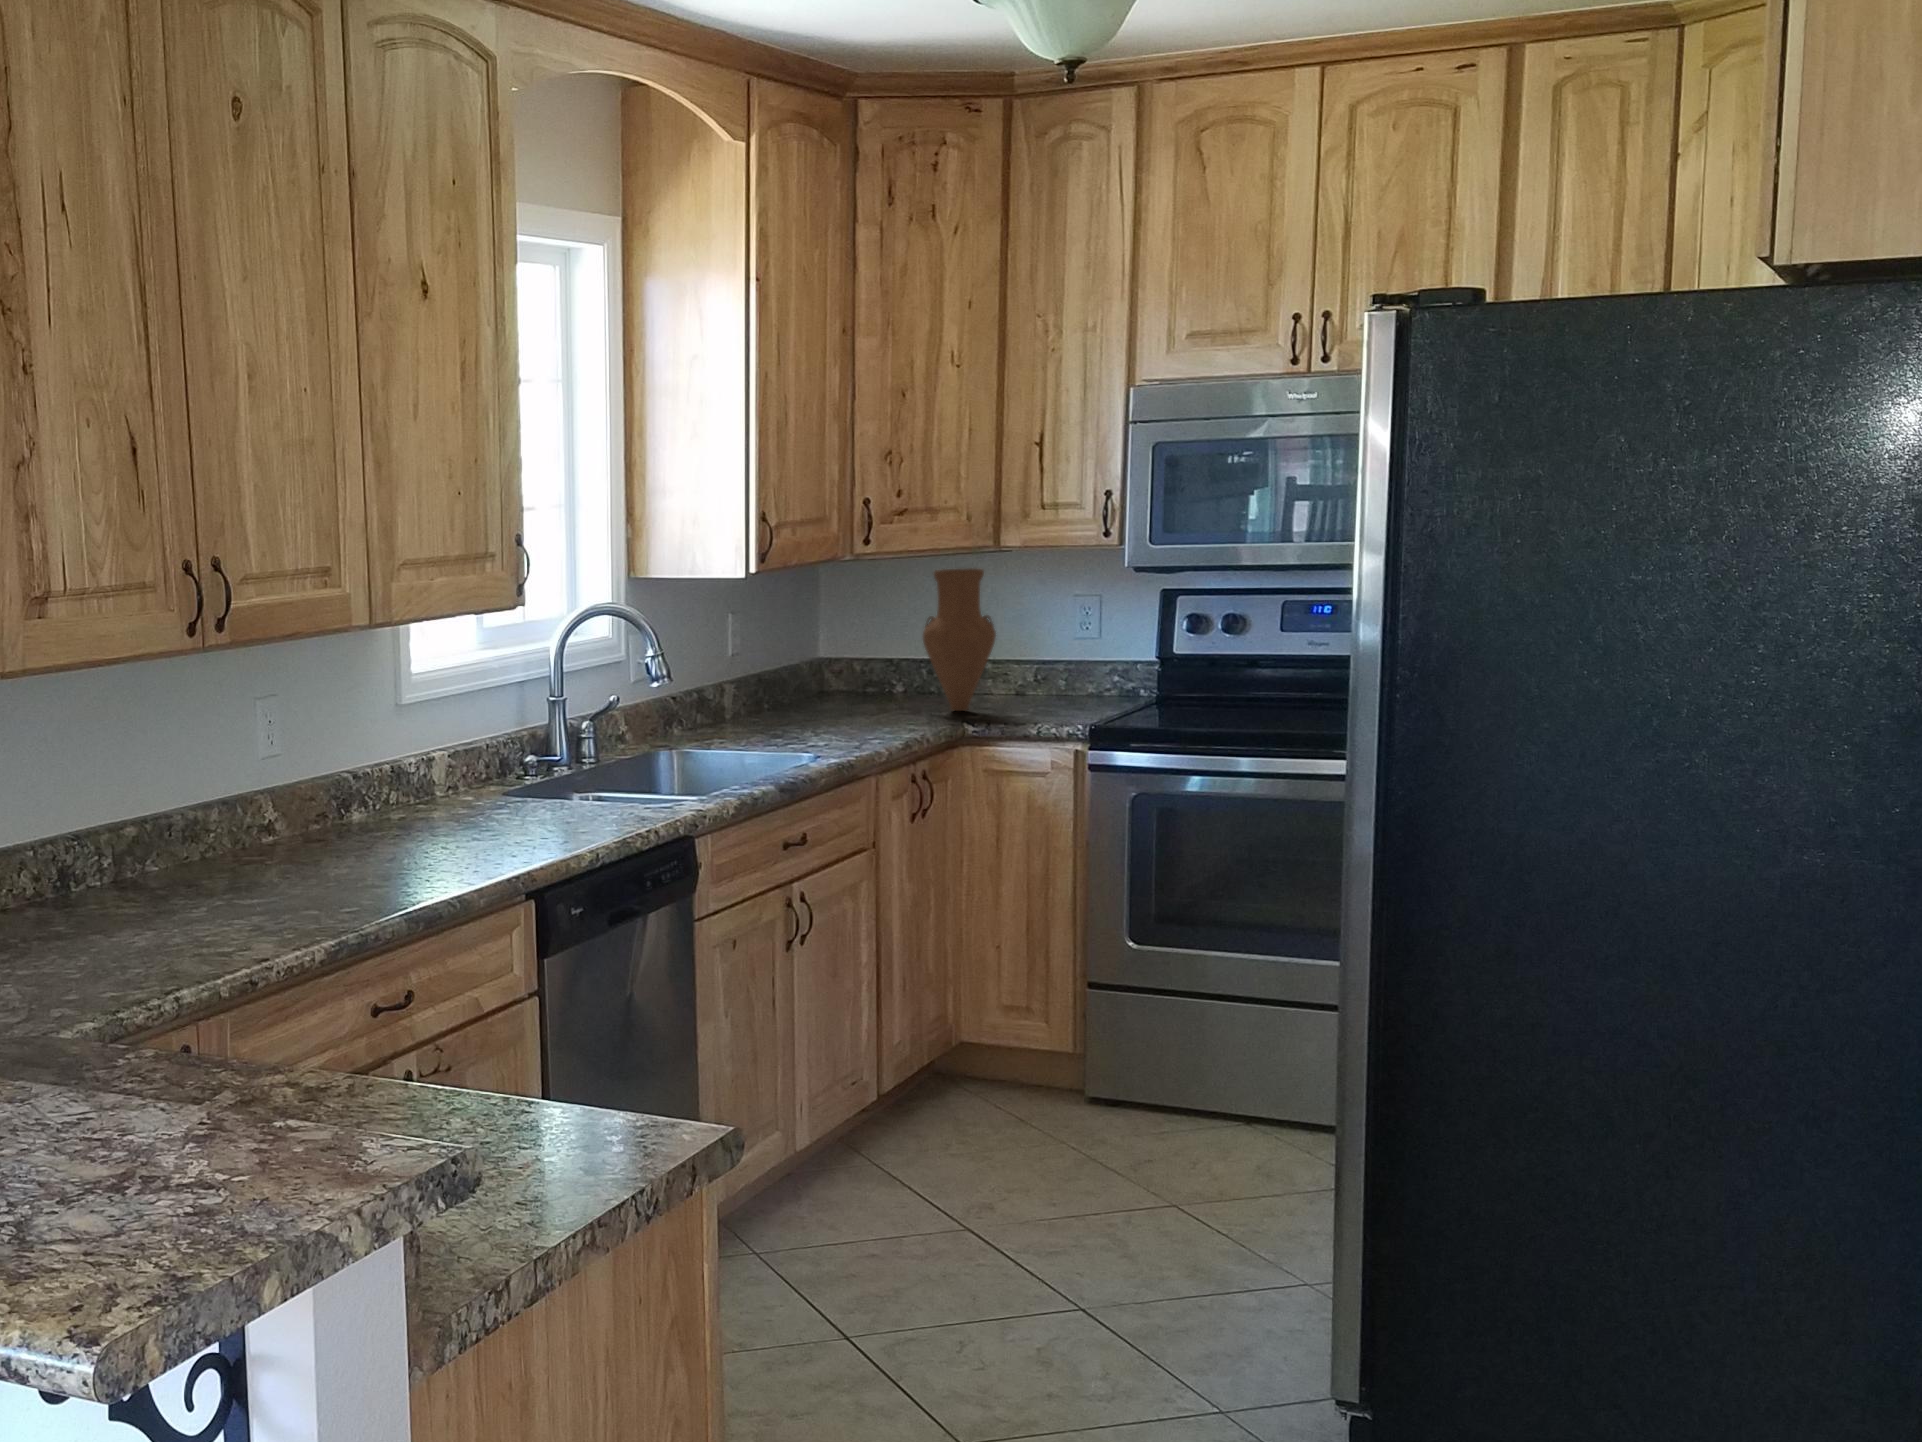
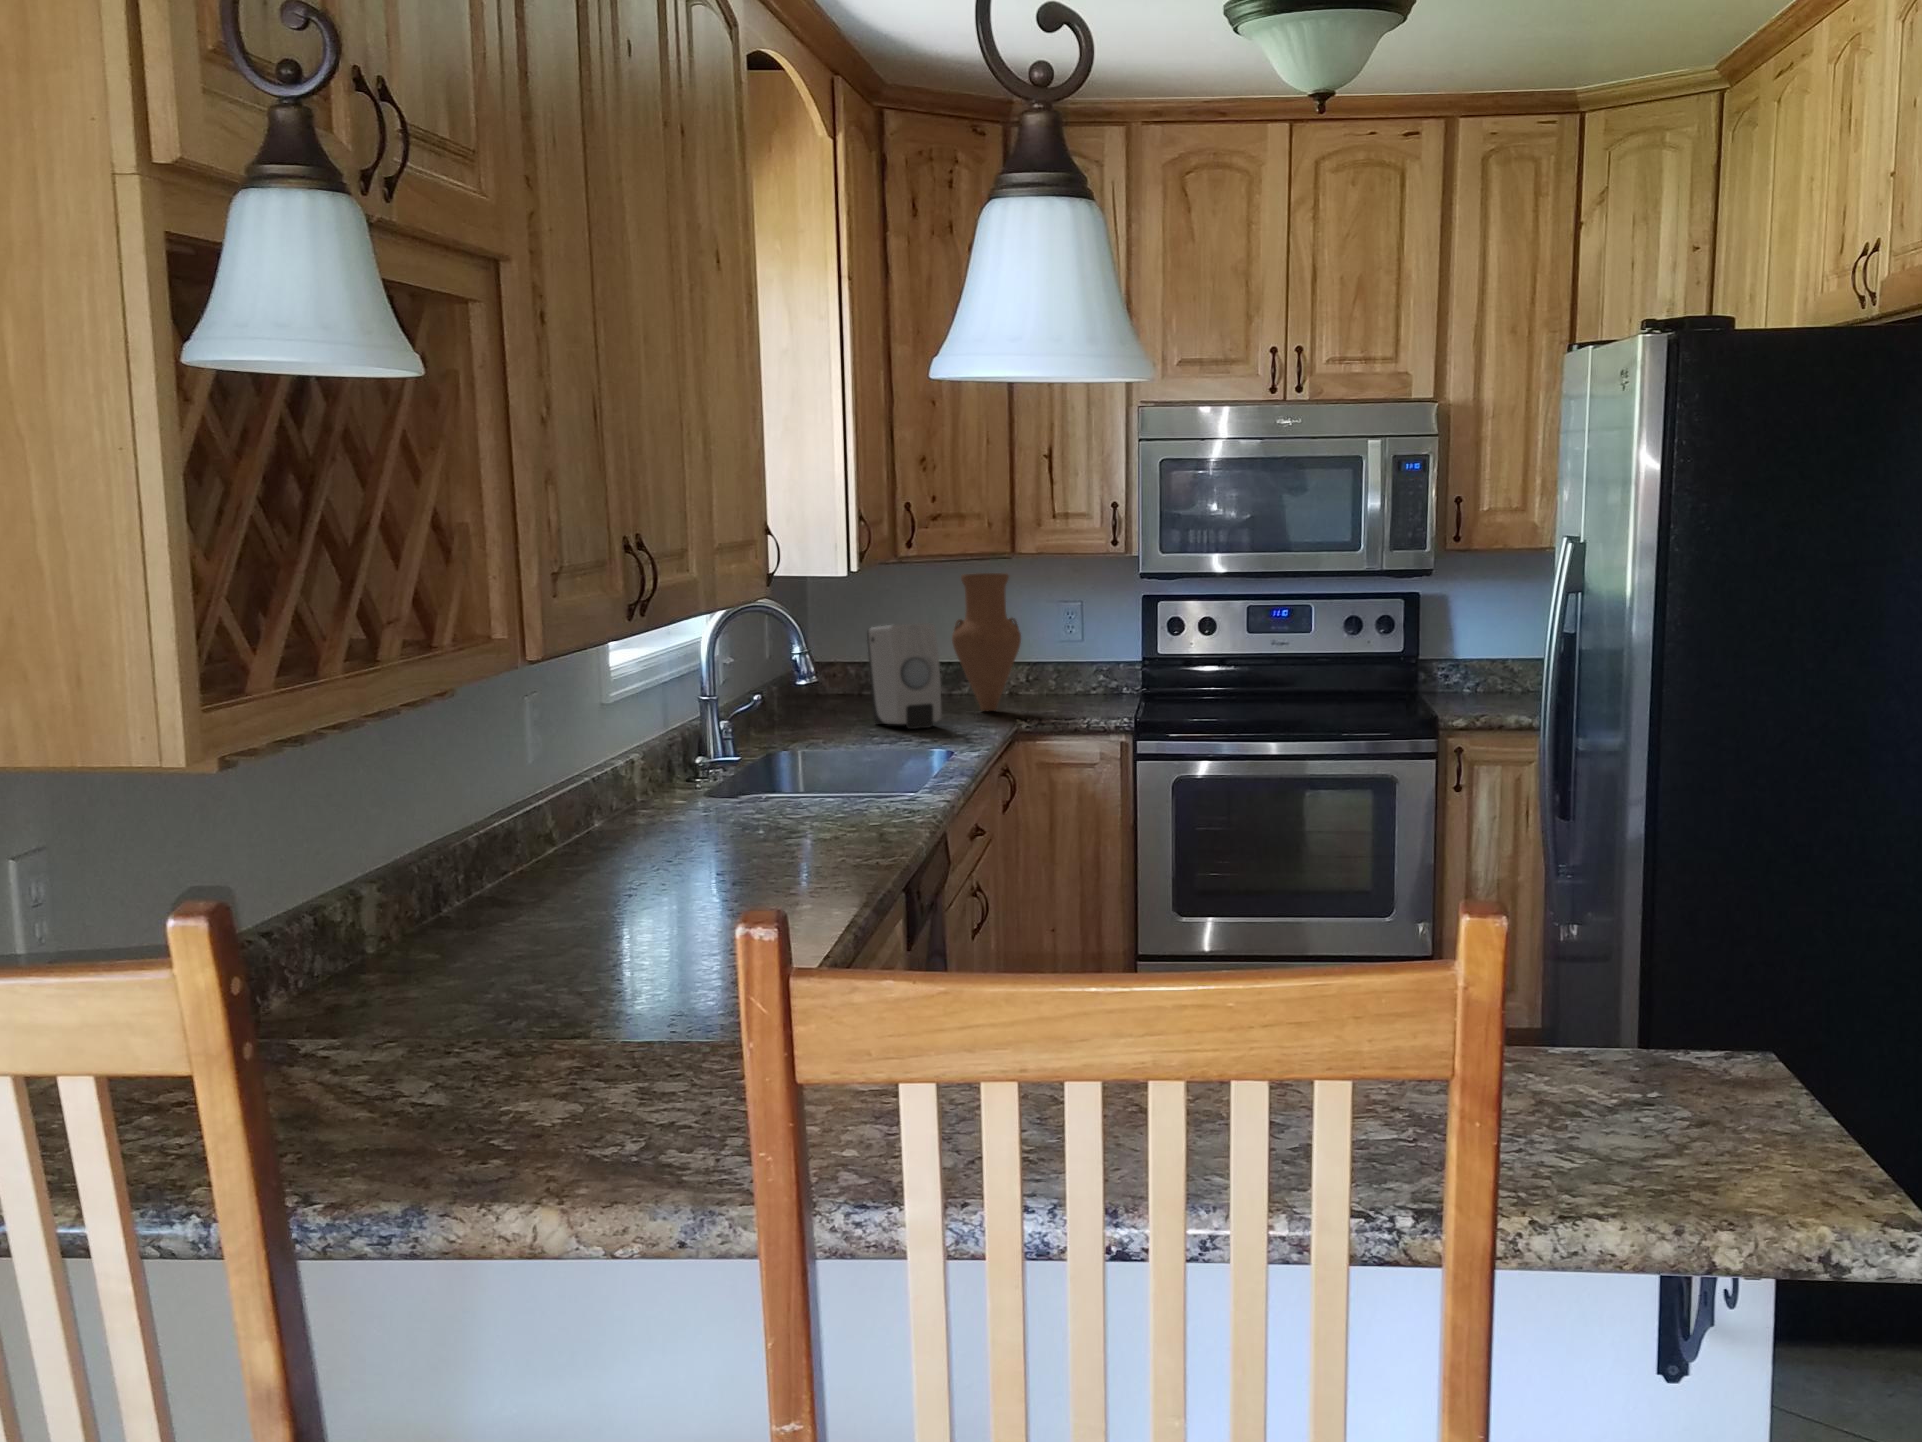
soap dispenser: none [821,621,881,728] -> present [867,623,941,729]

